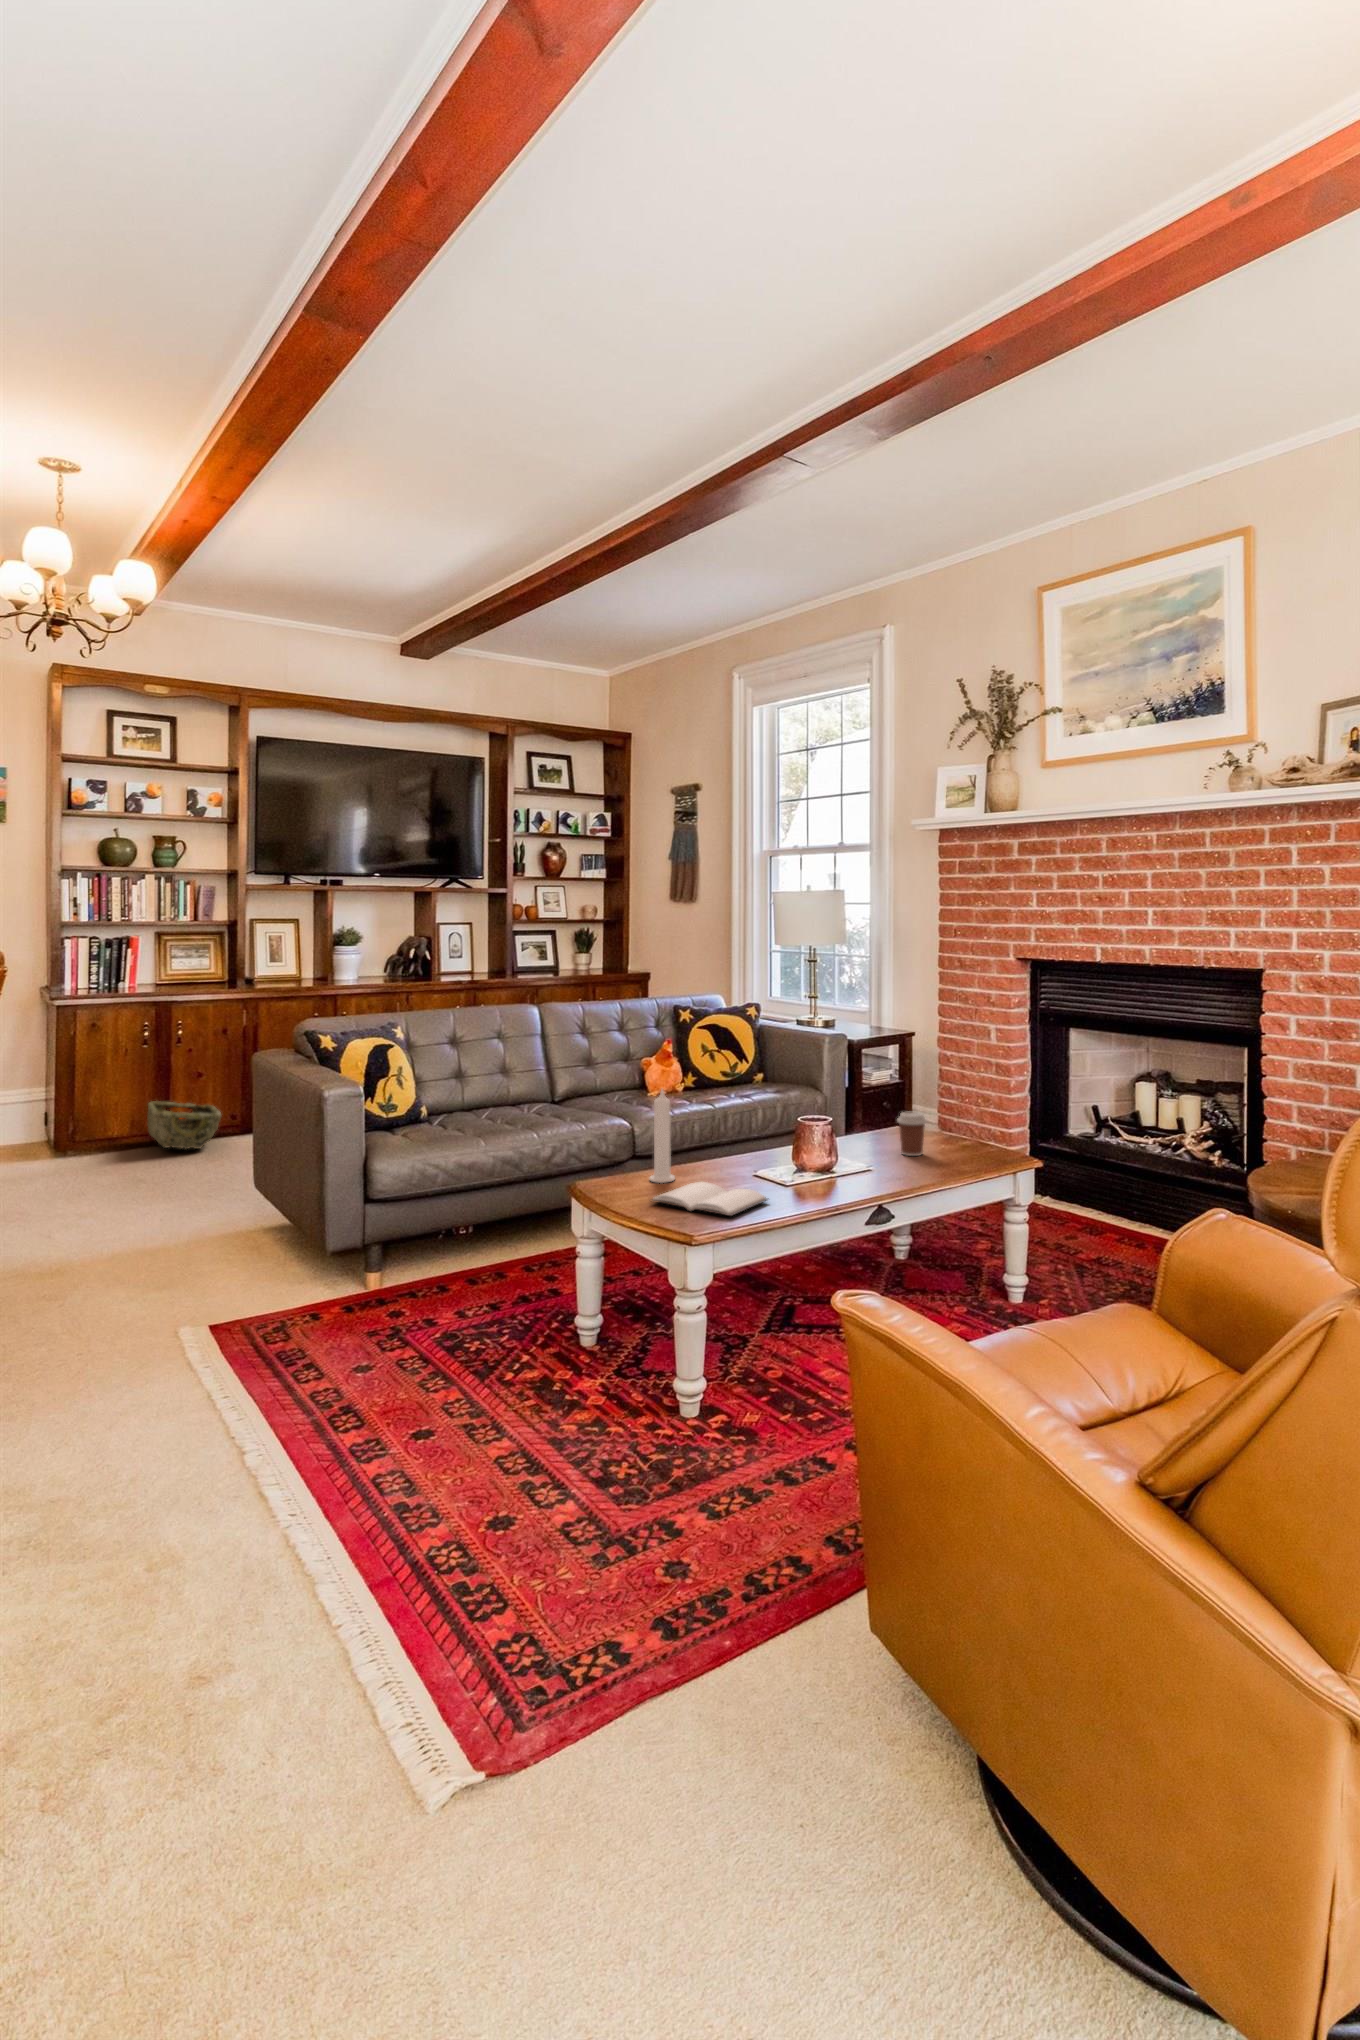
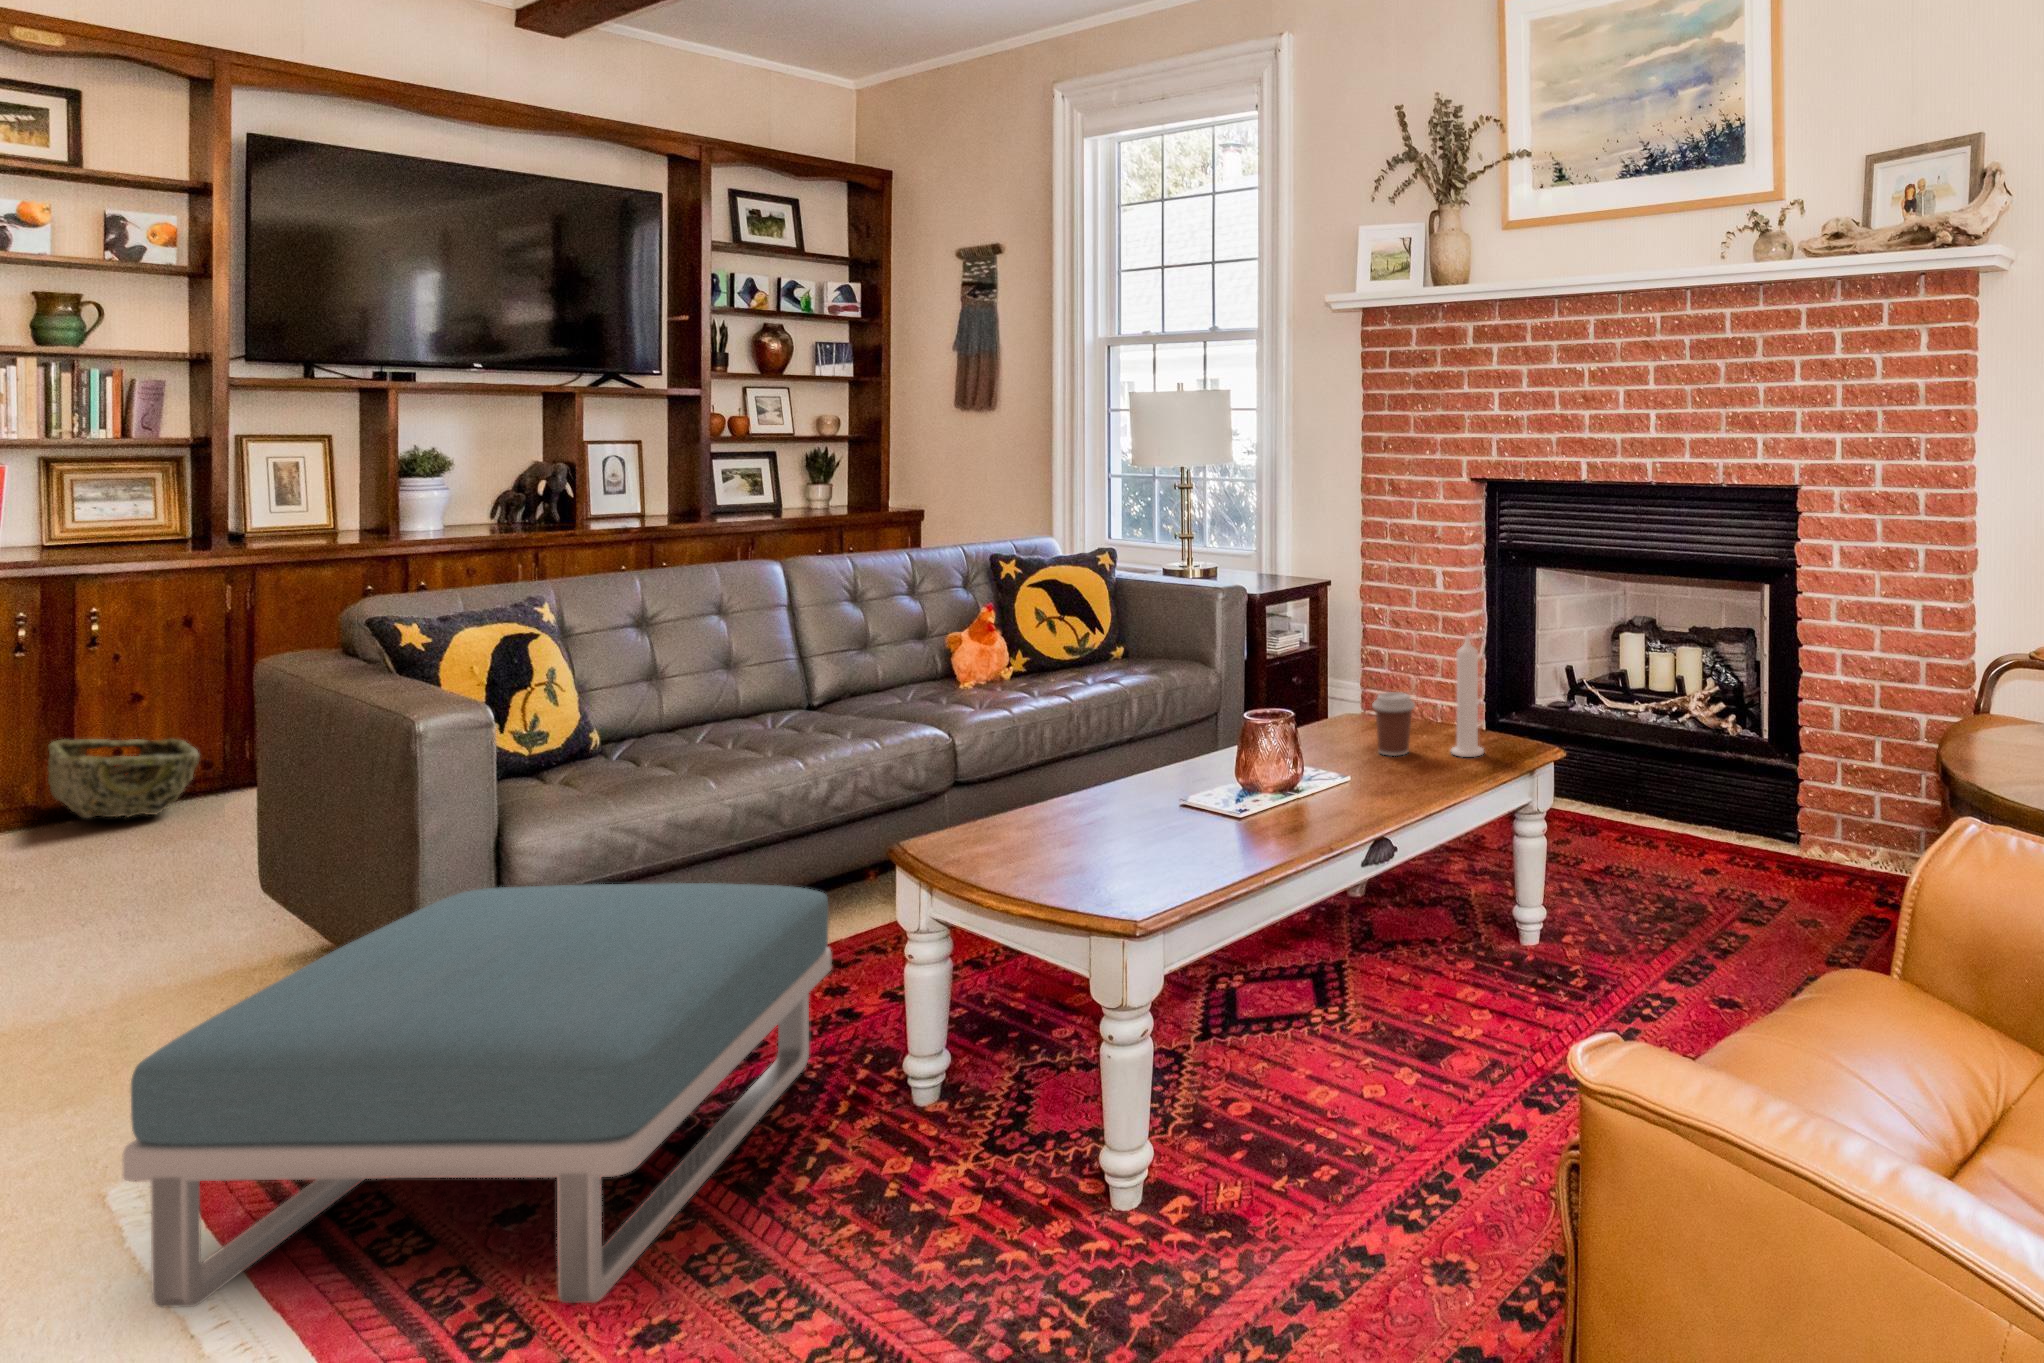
candle: present [650,1090,675,1183] -> present [1451,636,1484,757]
book: present [651,1182,768,1216] -> none [1039,823,1230,879]
footstool: none [182,1195,539,1419] -> present [122,883,831,1308]

